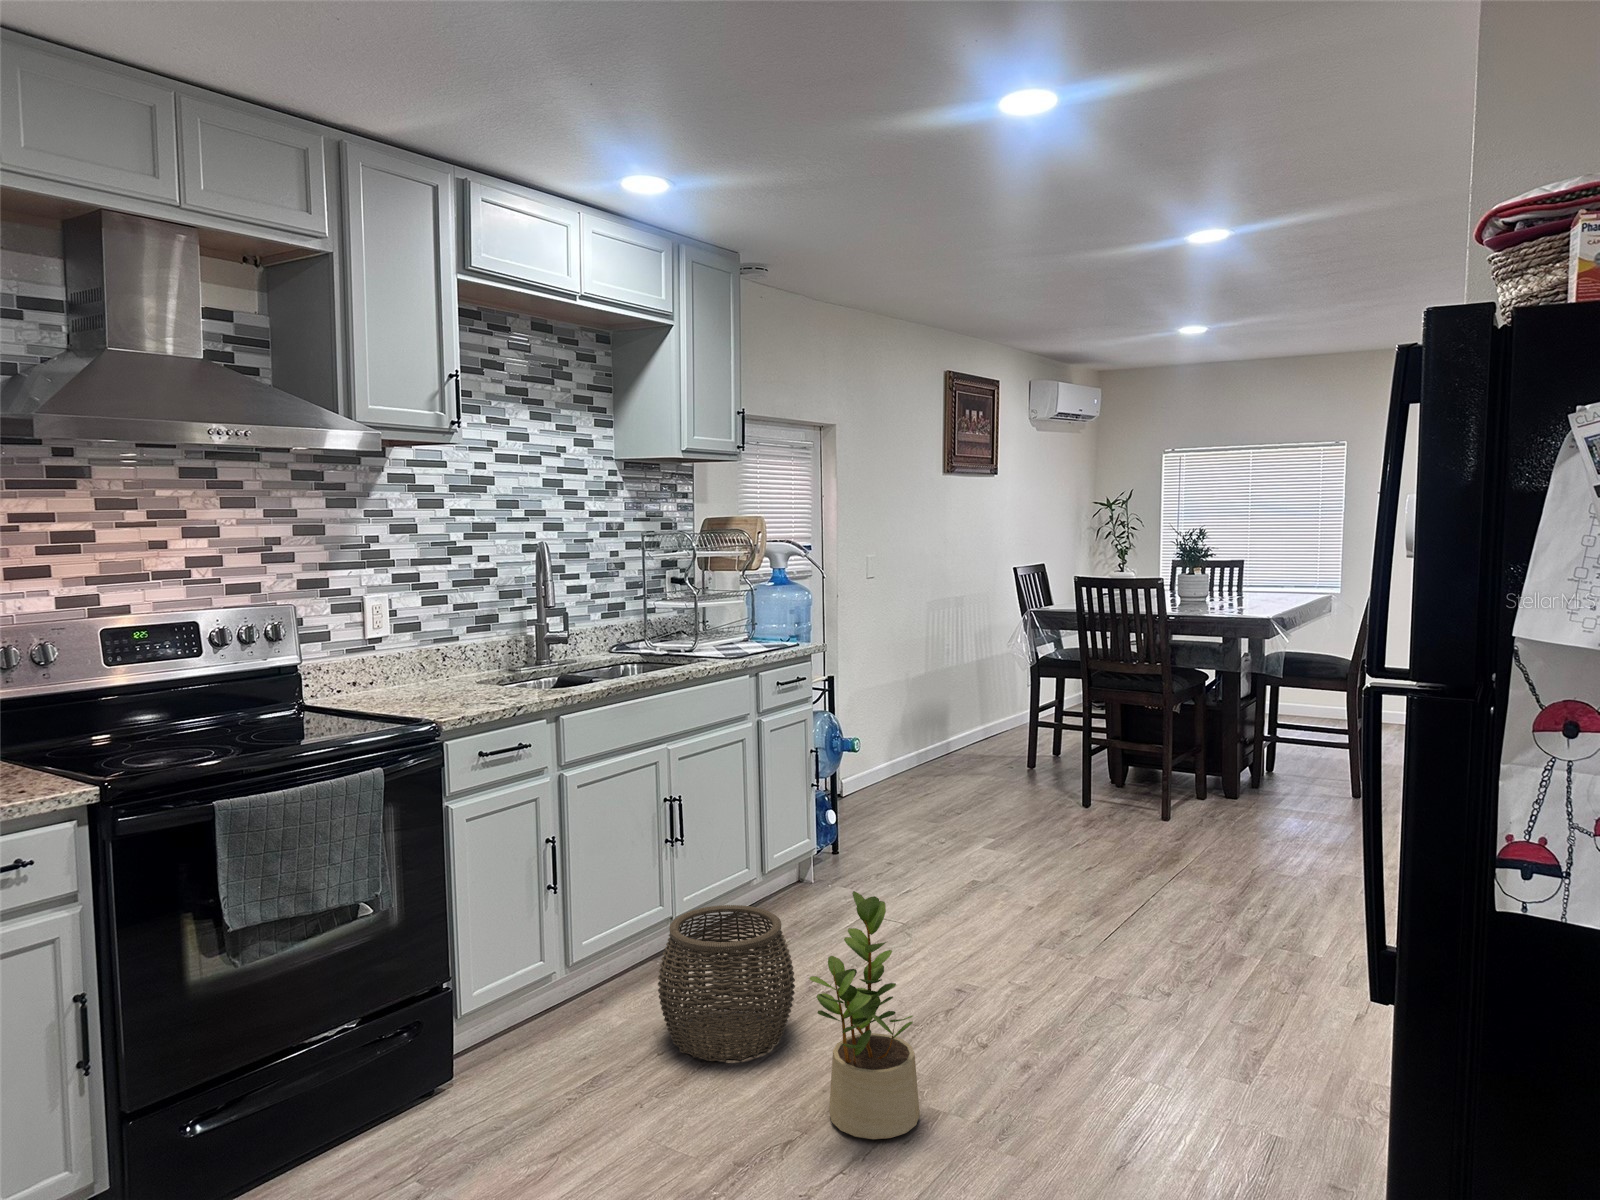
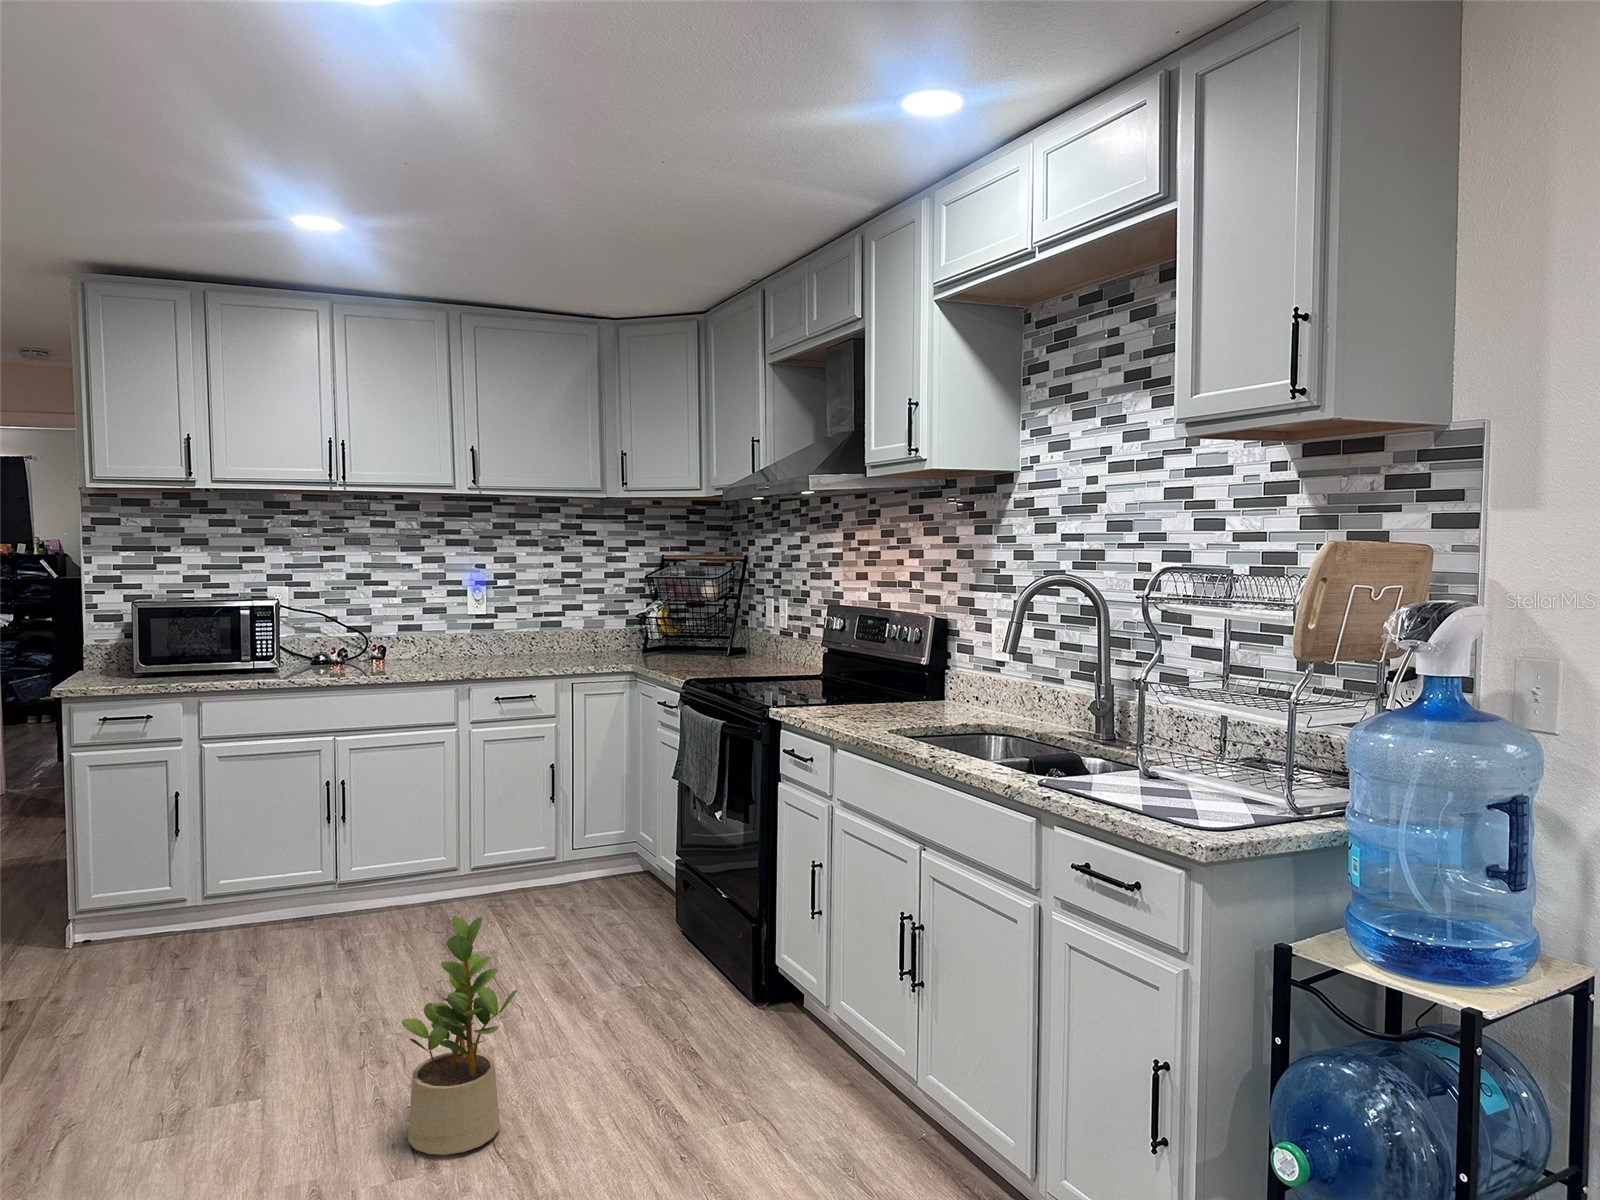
woven basket: present [658,905,795,1062] -> none [610,968,762,1146]

